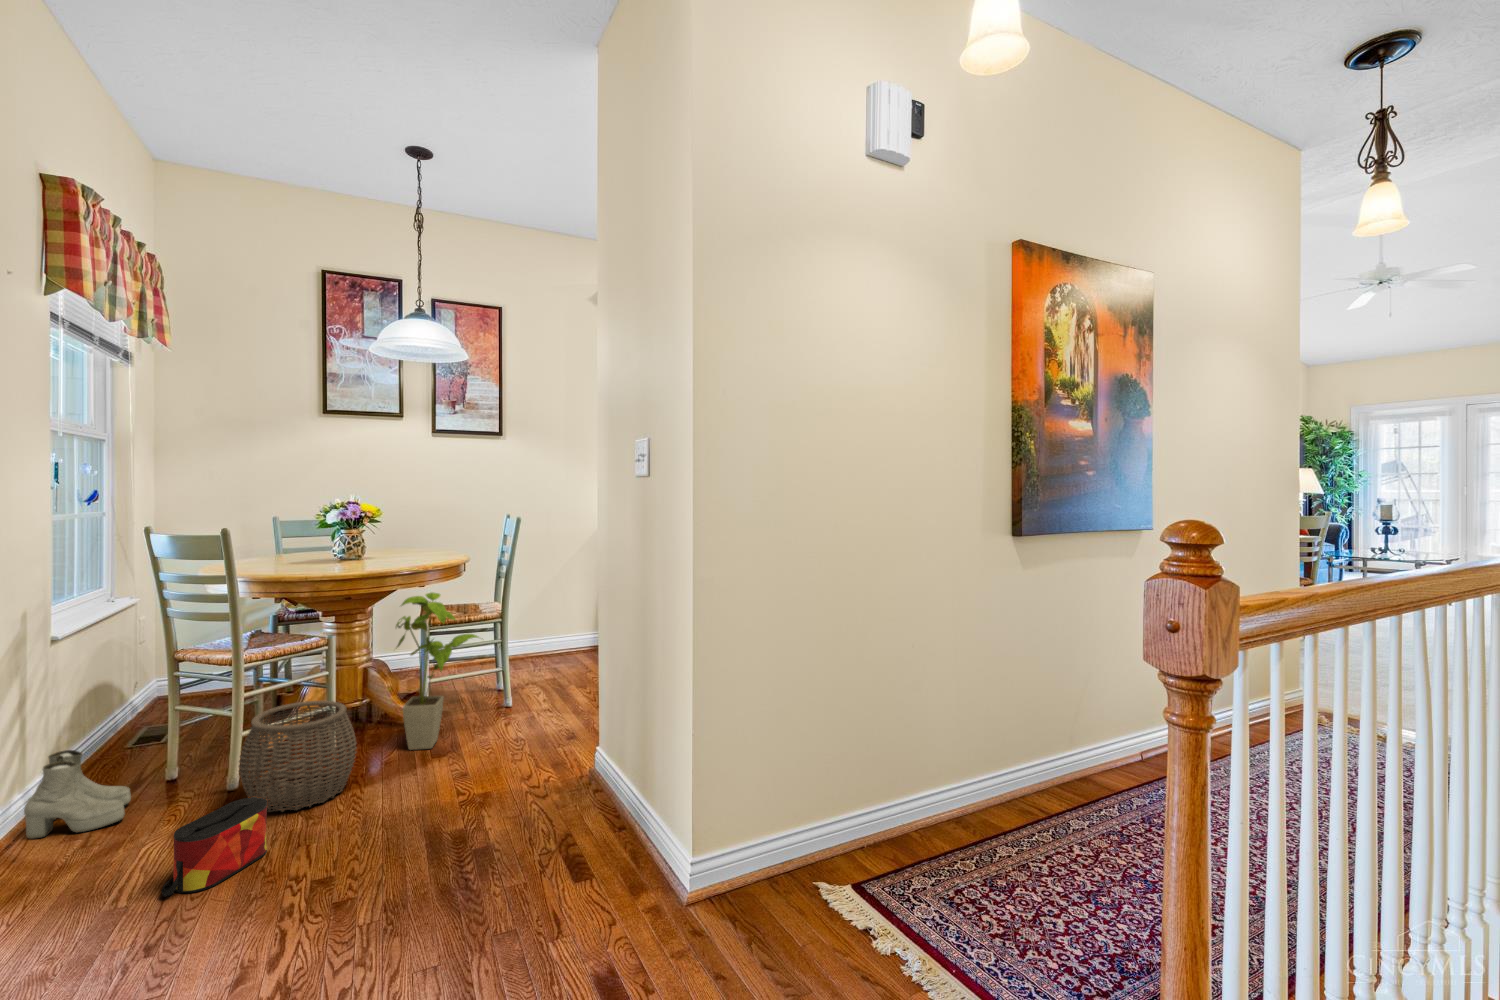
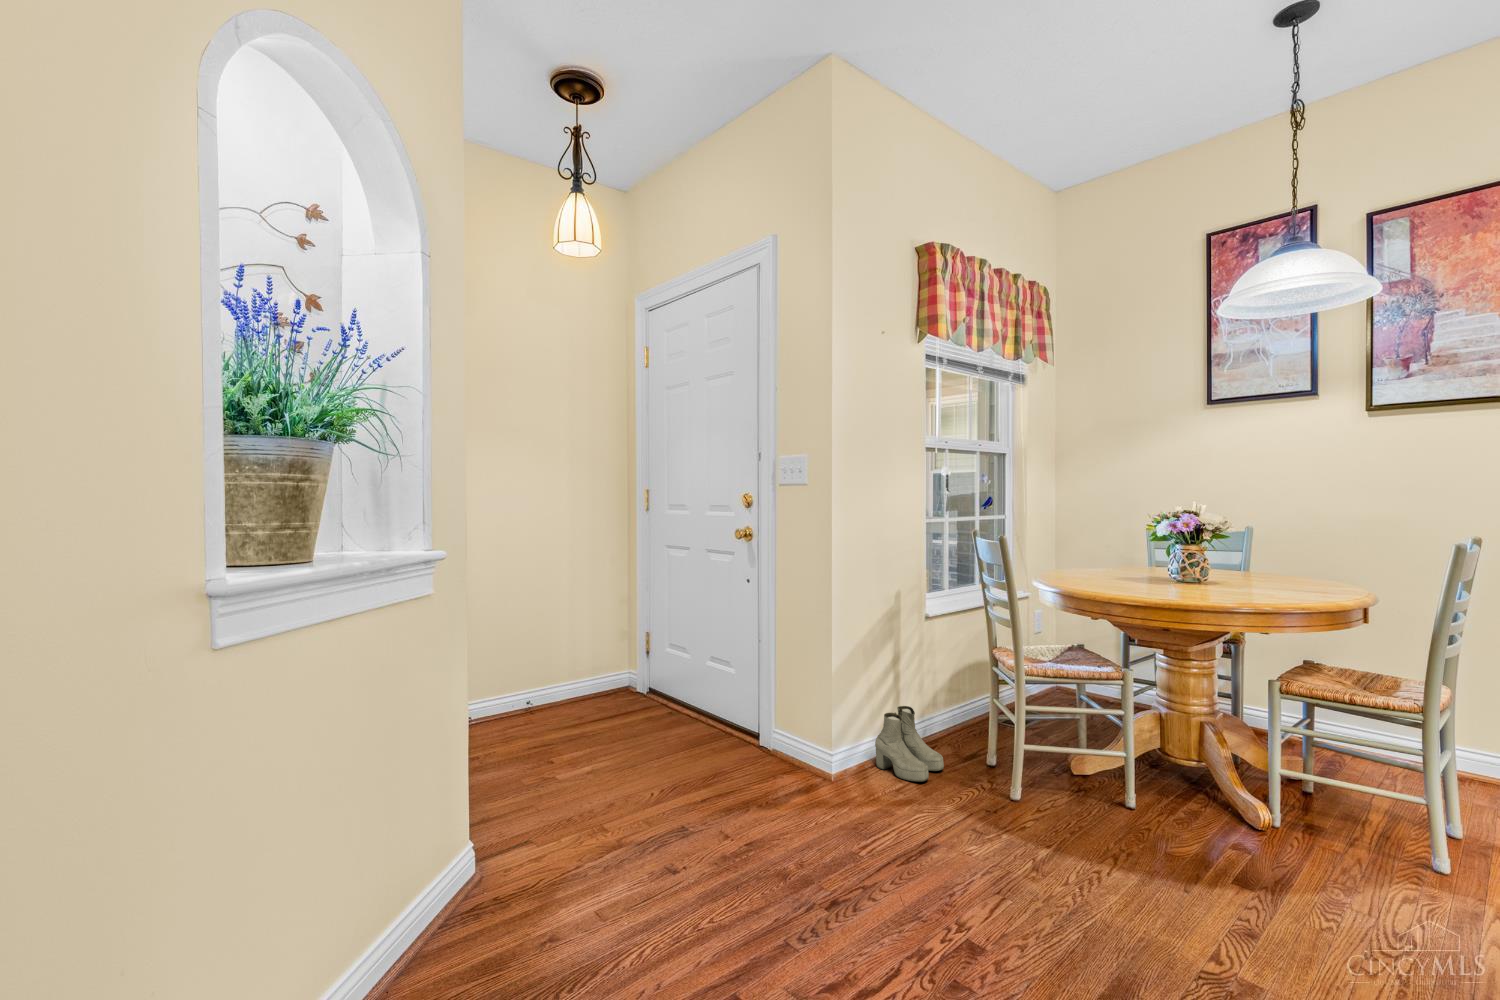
house plant: present [396,592,478,750] -> none [1192,638,1350,870]
woven basket: present [239,701,357,812] -> none [992,729,1115,861]
bag: present [161,797,267,897] -> none [873,807,974,882]

